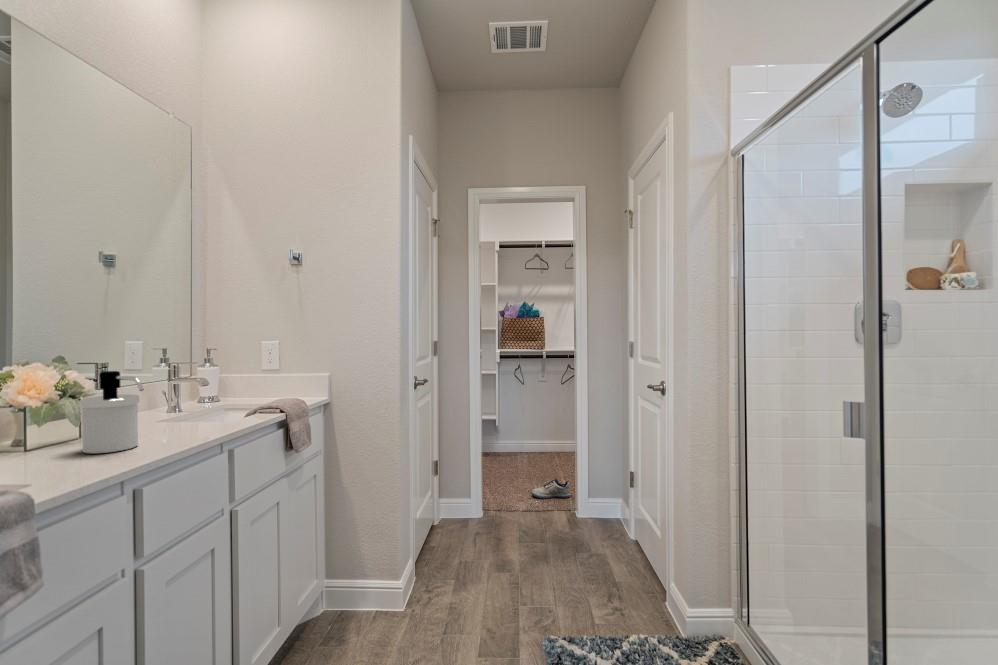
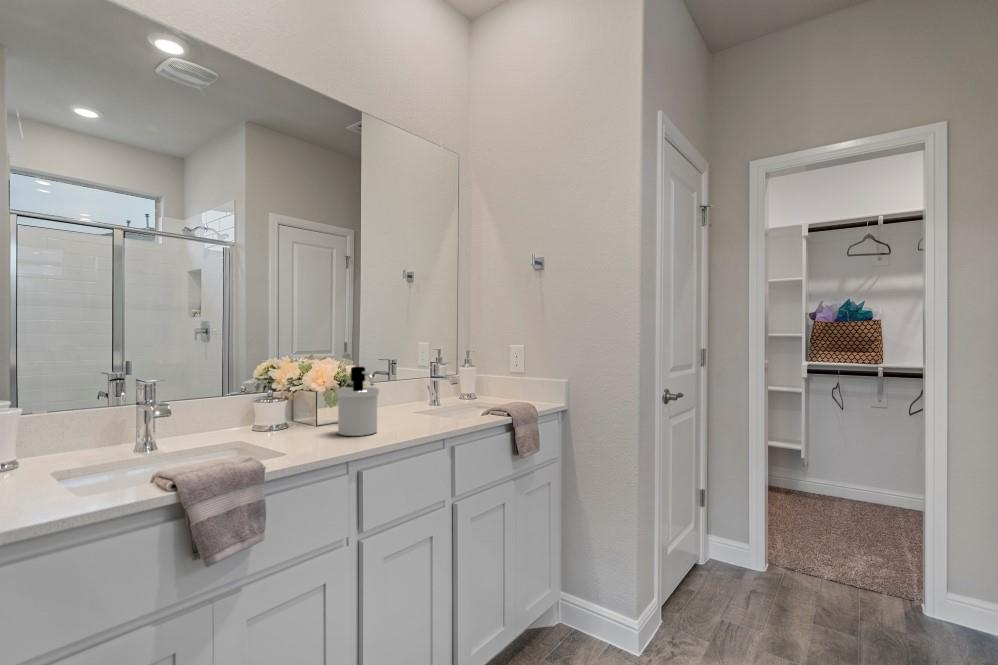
shoe: present [531,479,570,499] -> none [844,543,911,574]

